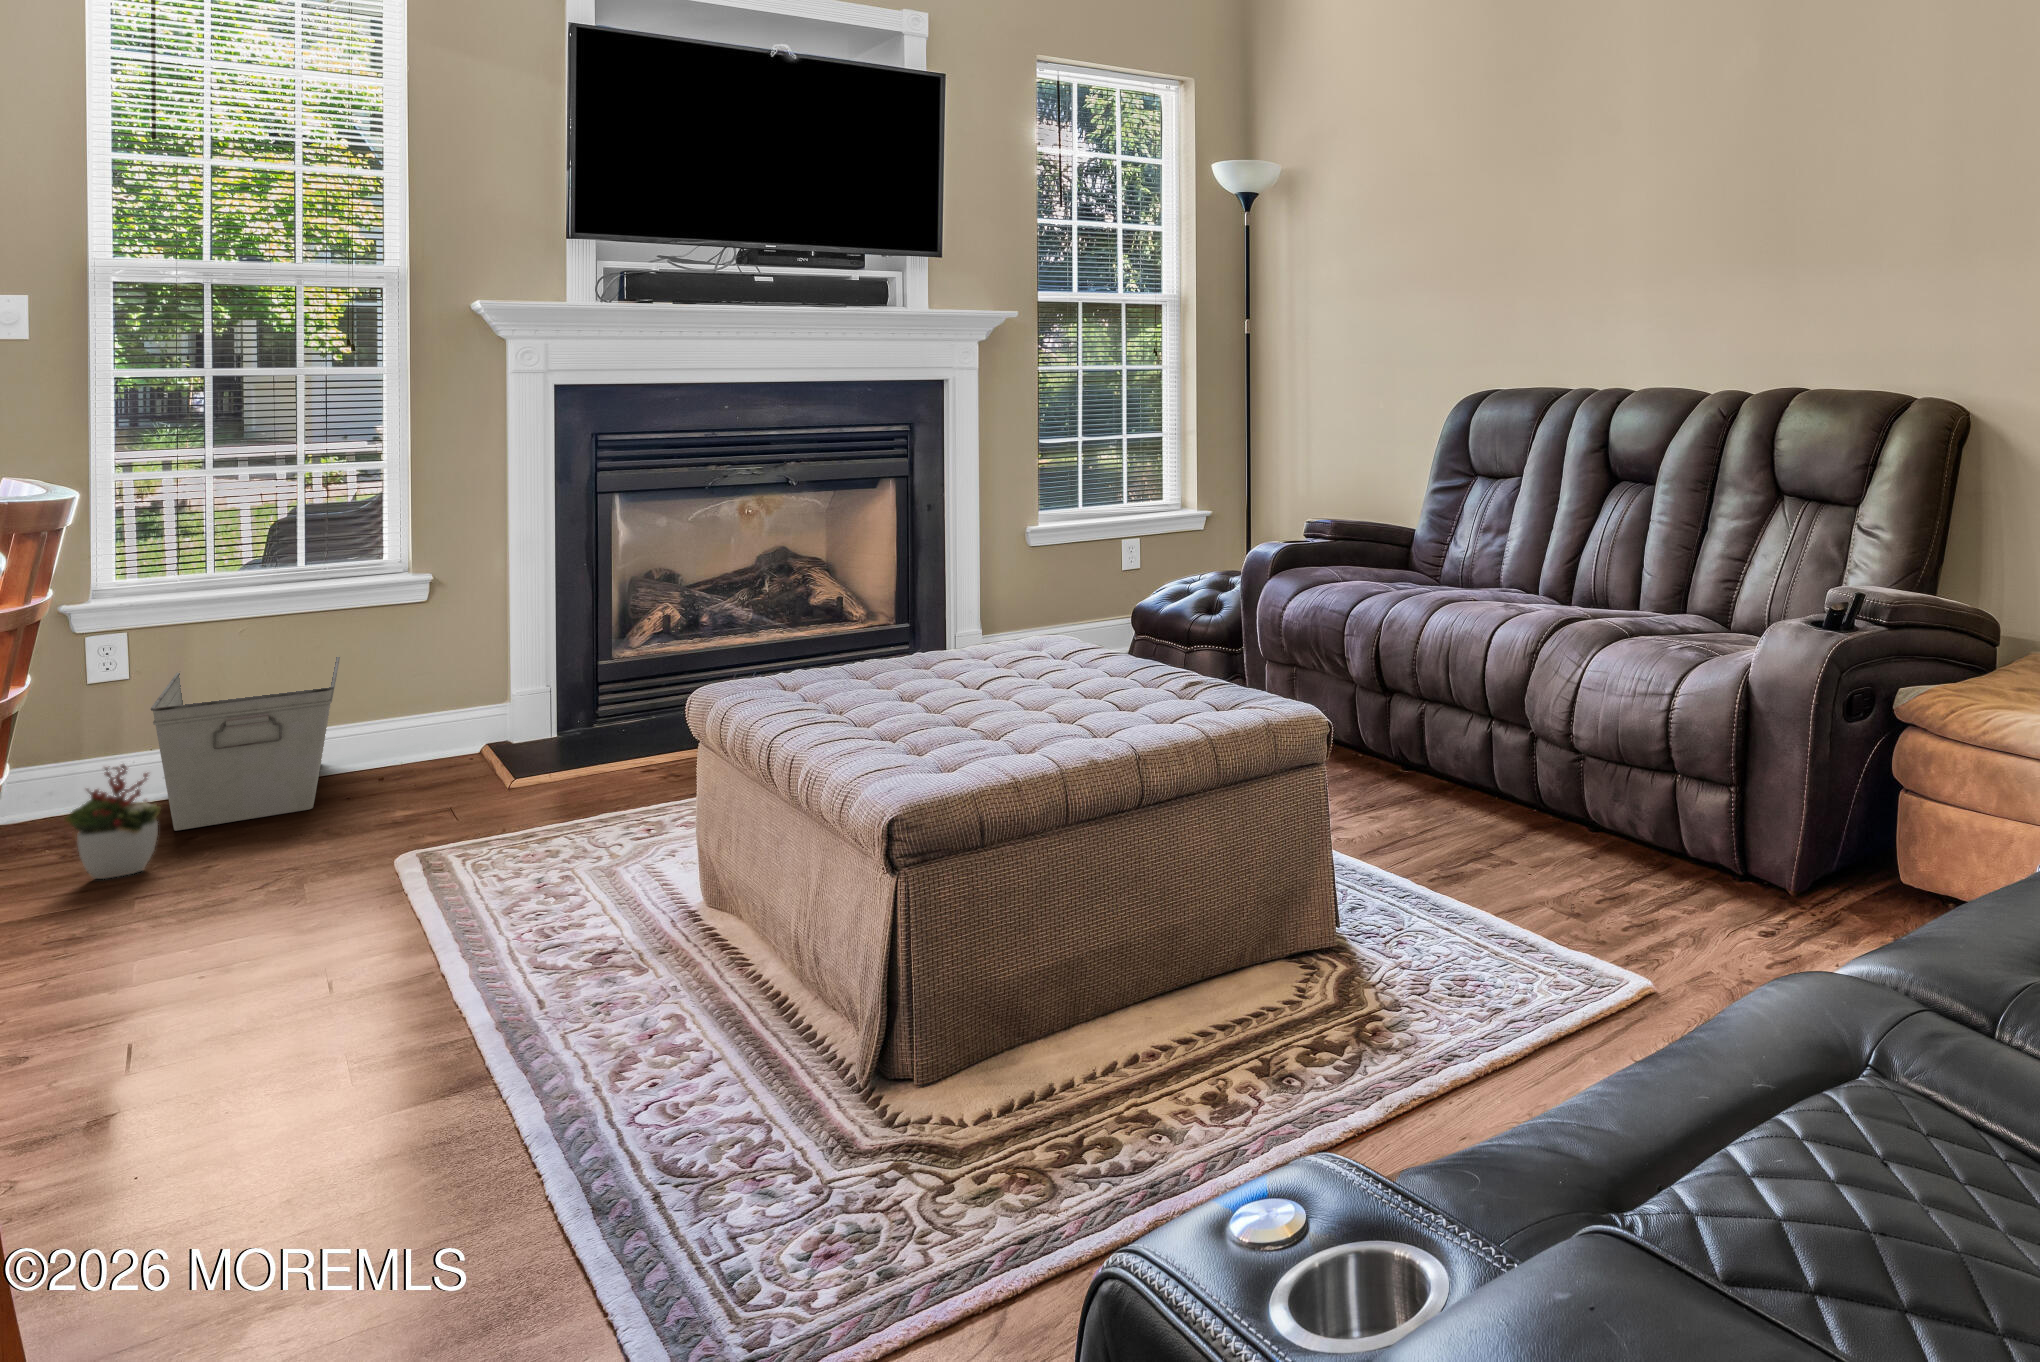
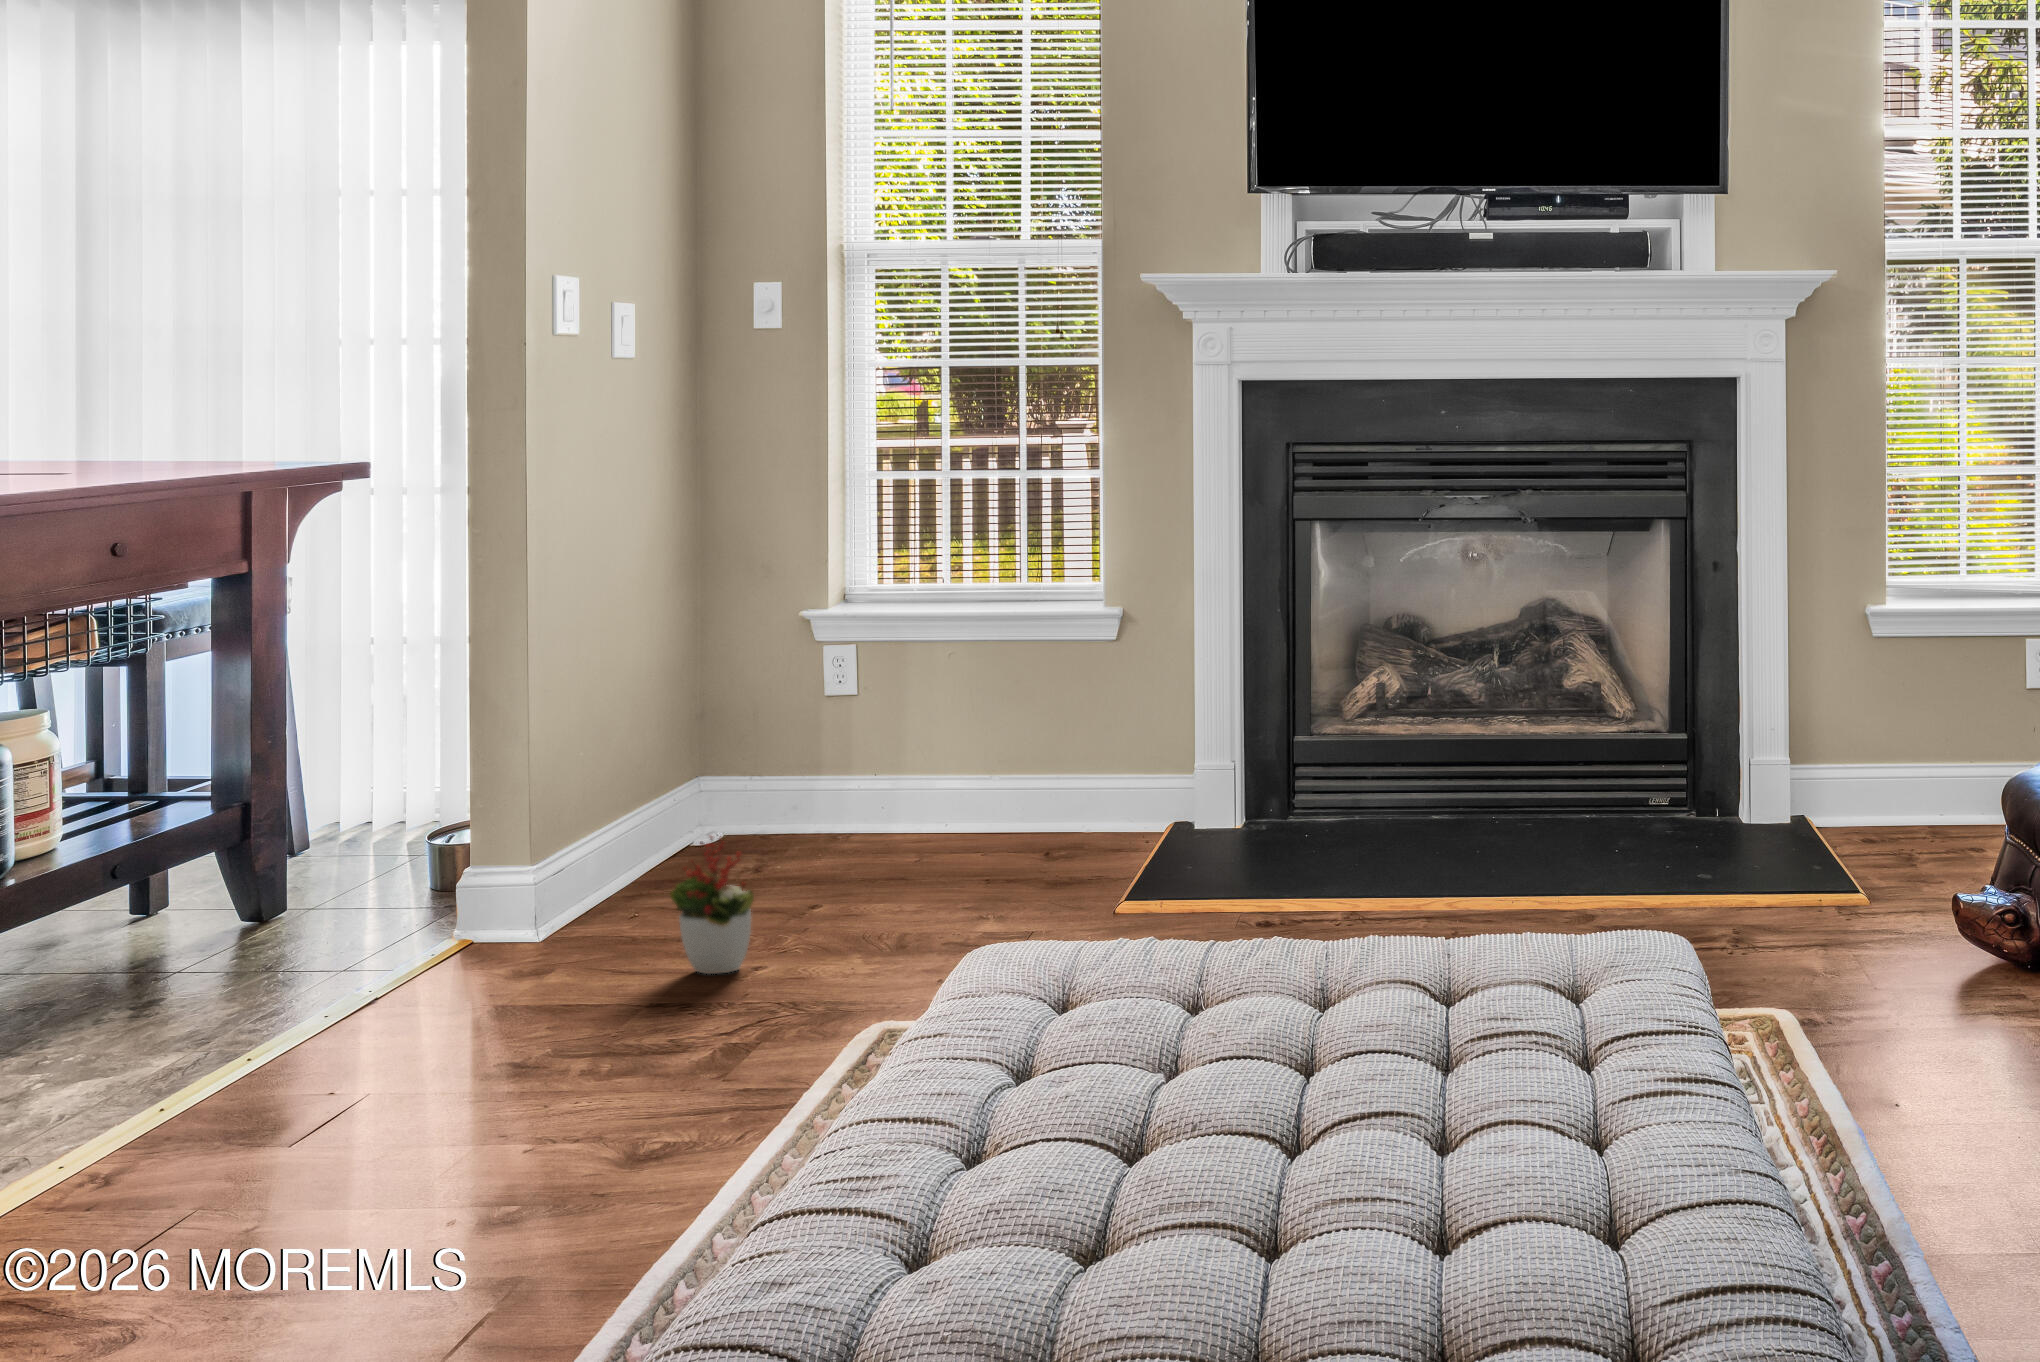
storage bin: present [151,657,340,831] -> none [800,702,1032,909]

